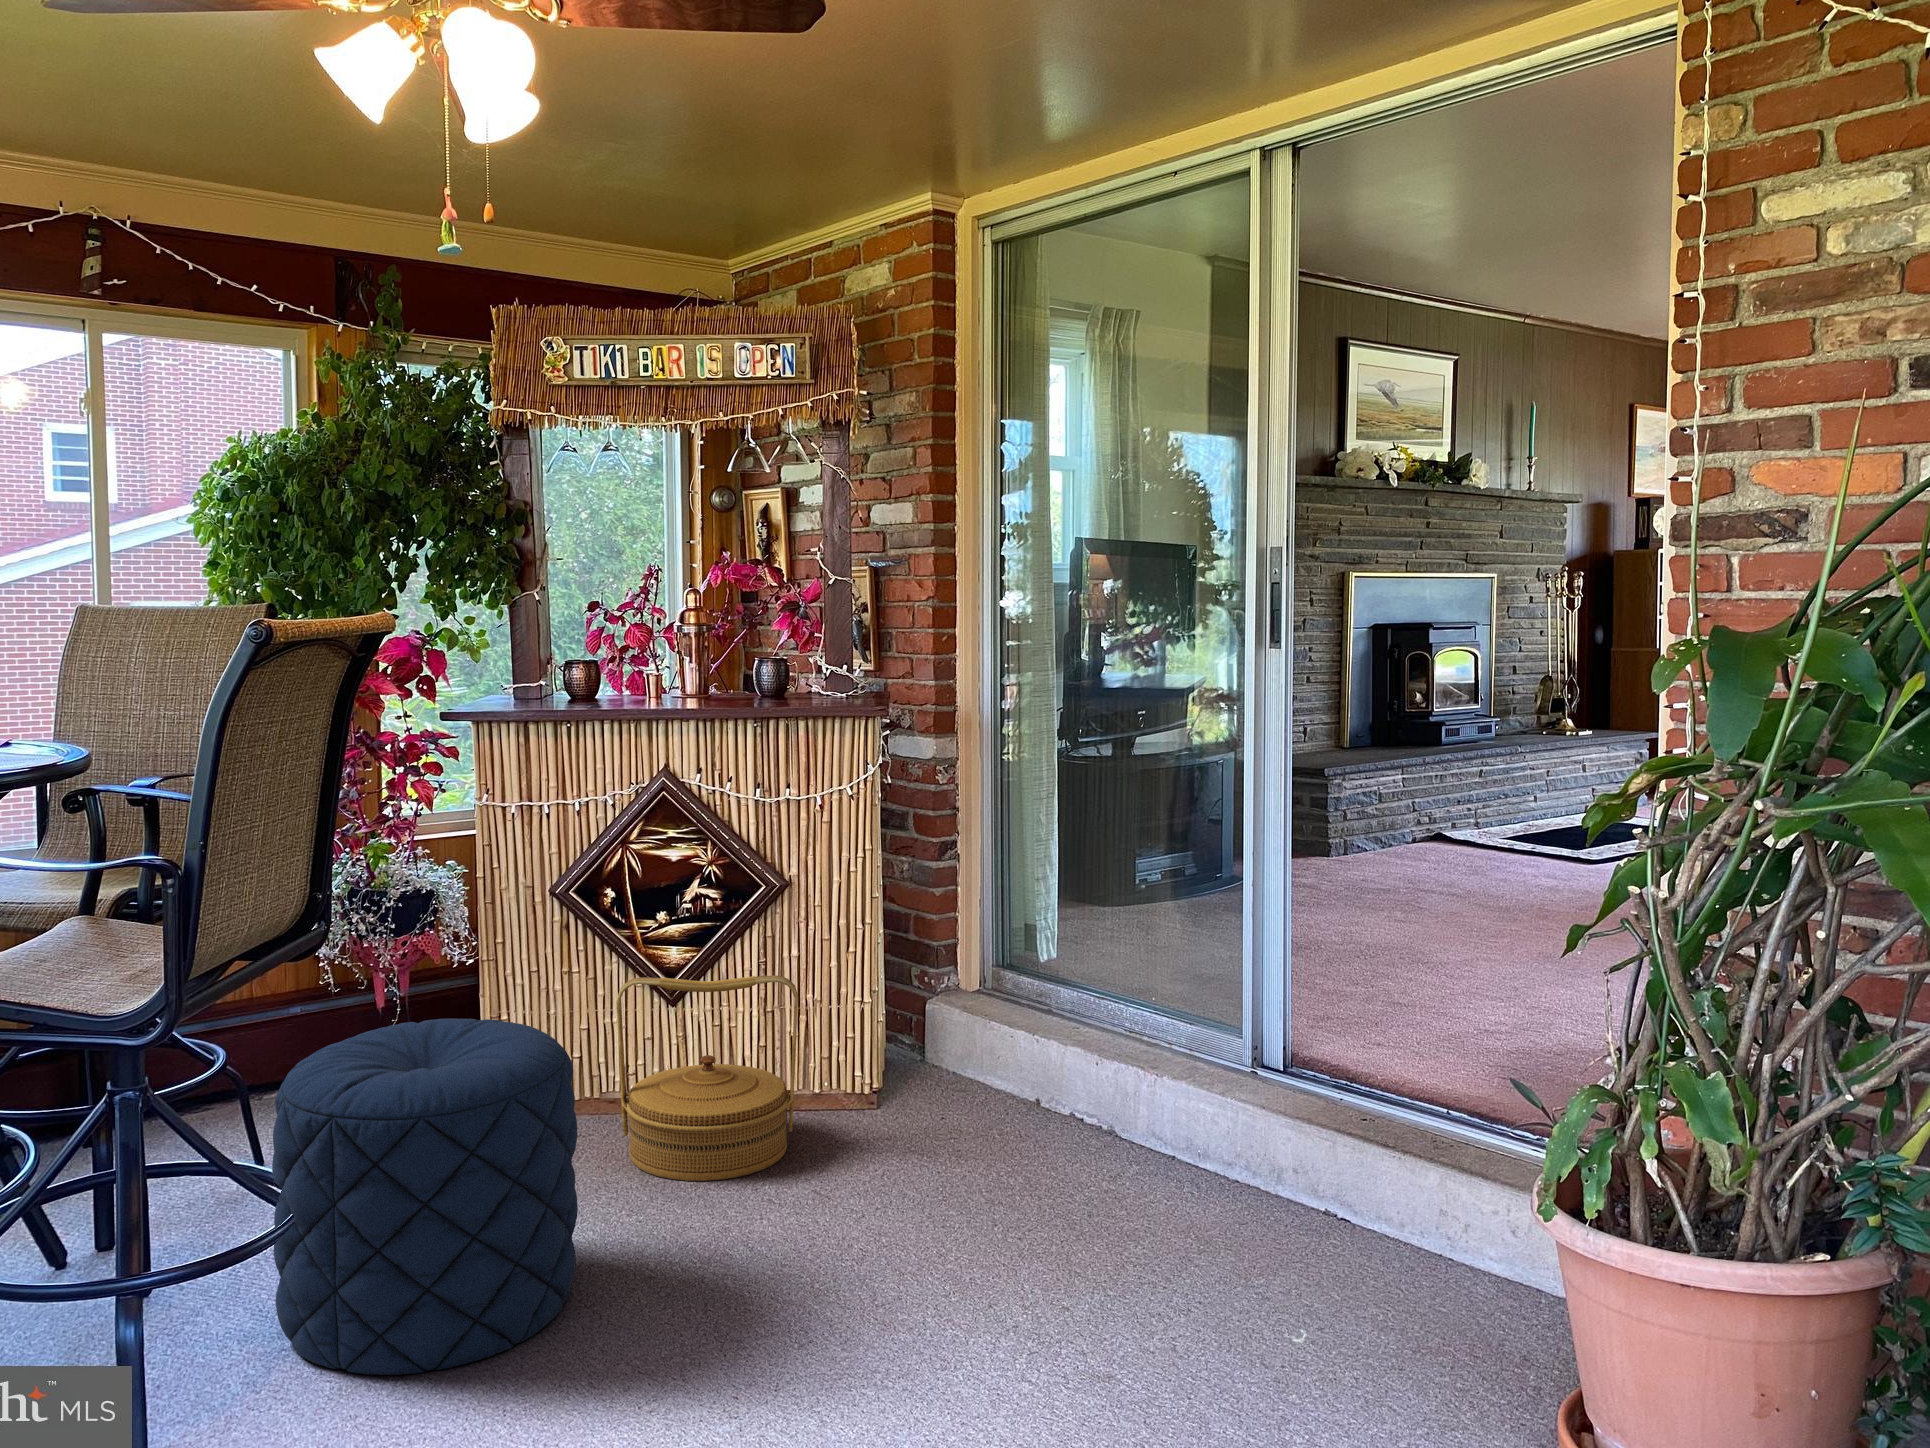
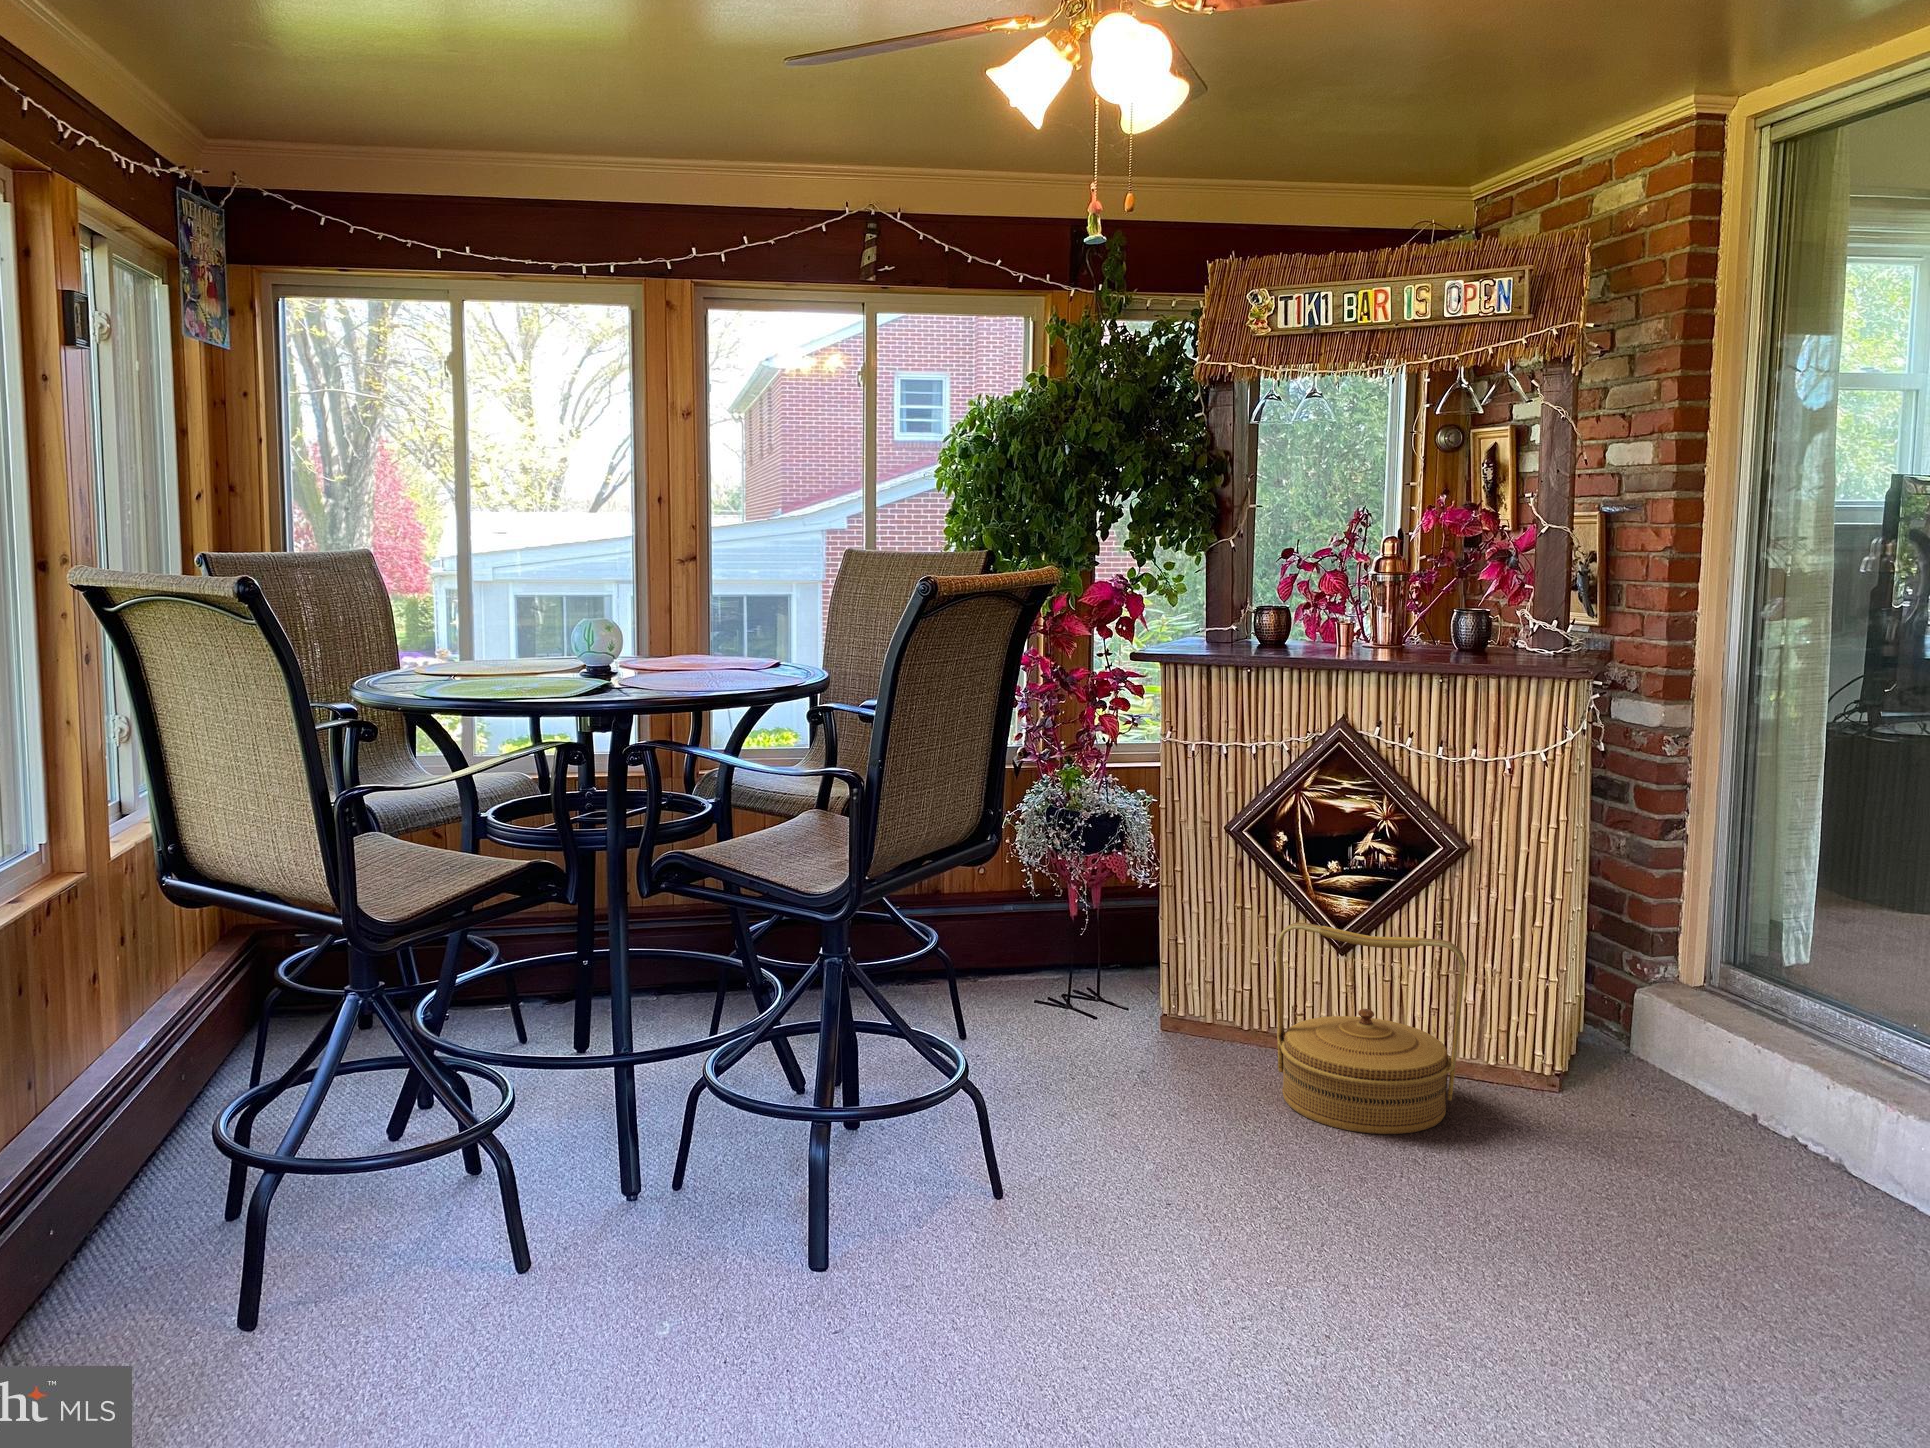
pouf: present [272,1018,578,1375] -> none [946,934,1207,1244]

